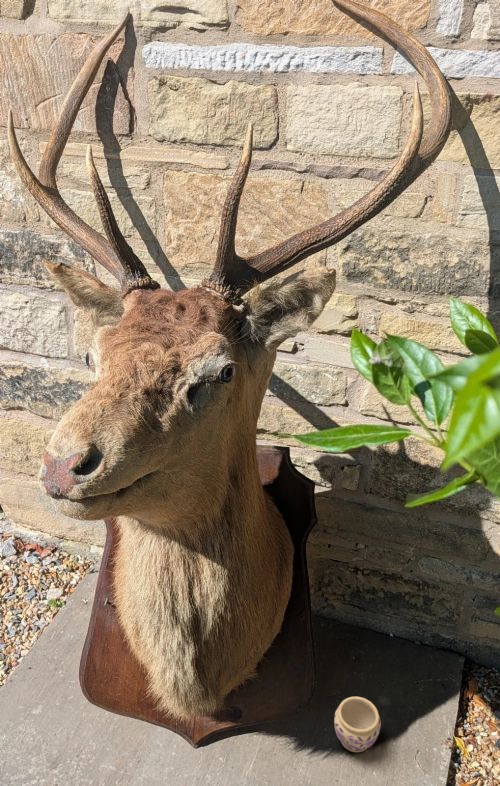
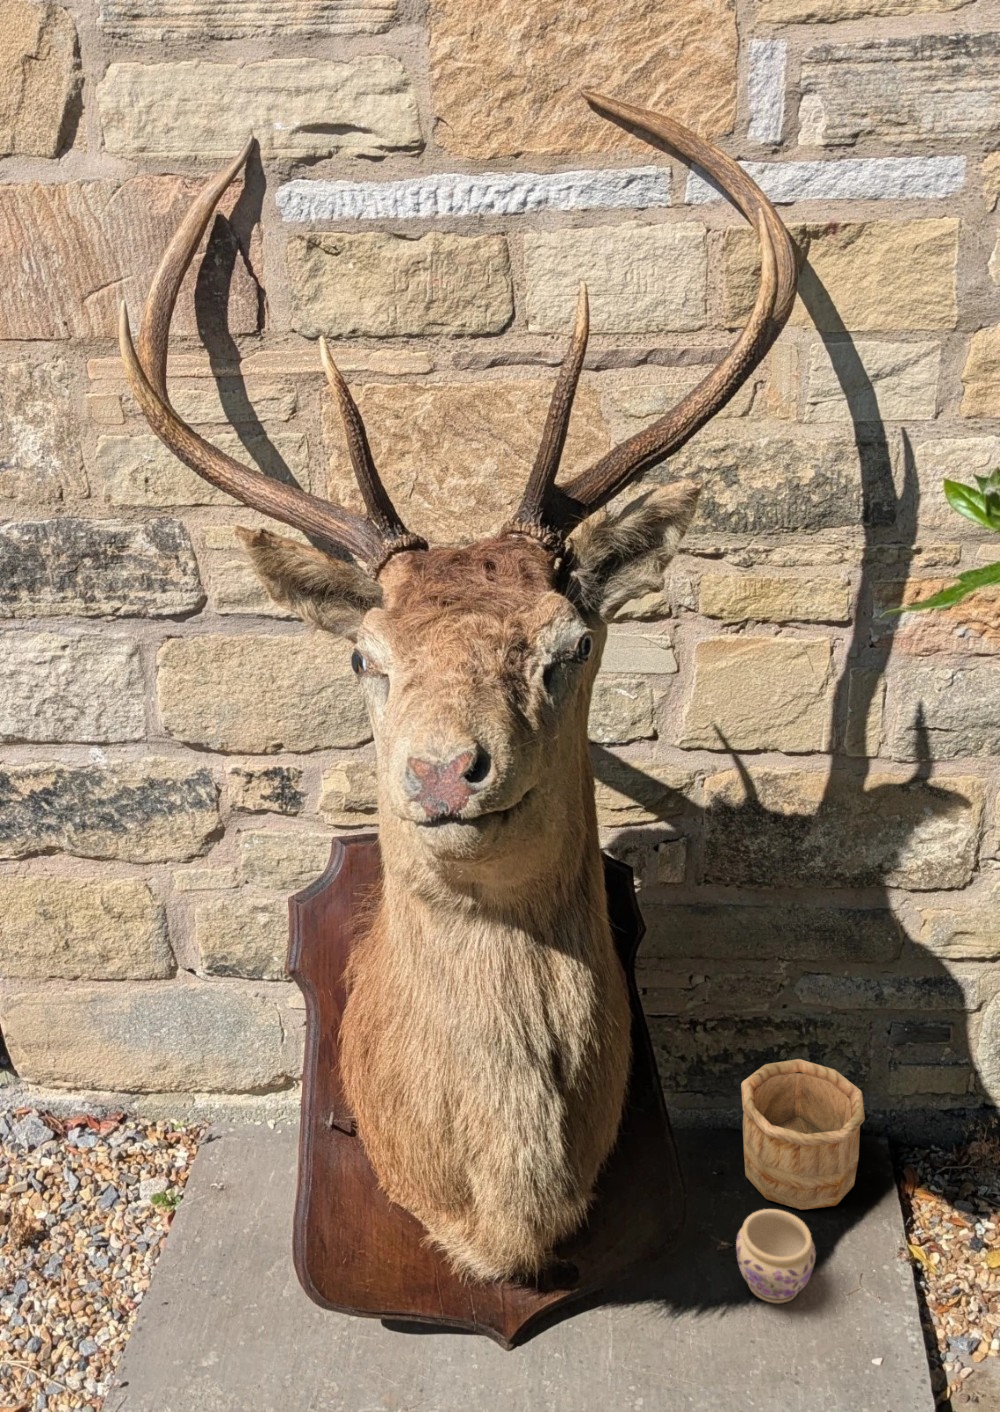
wooden bucket: none [366,609,443,702] -> present [741,1059,865,1210]

